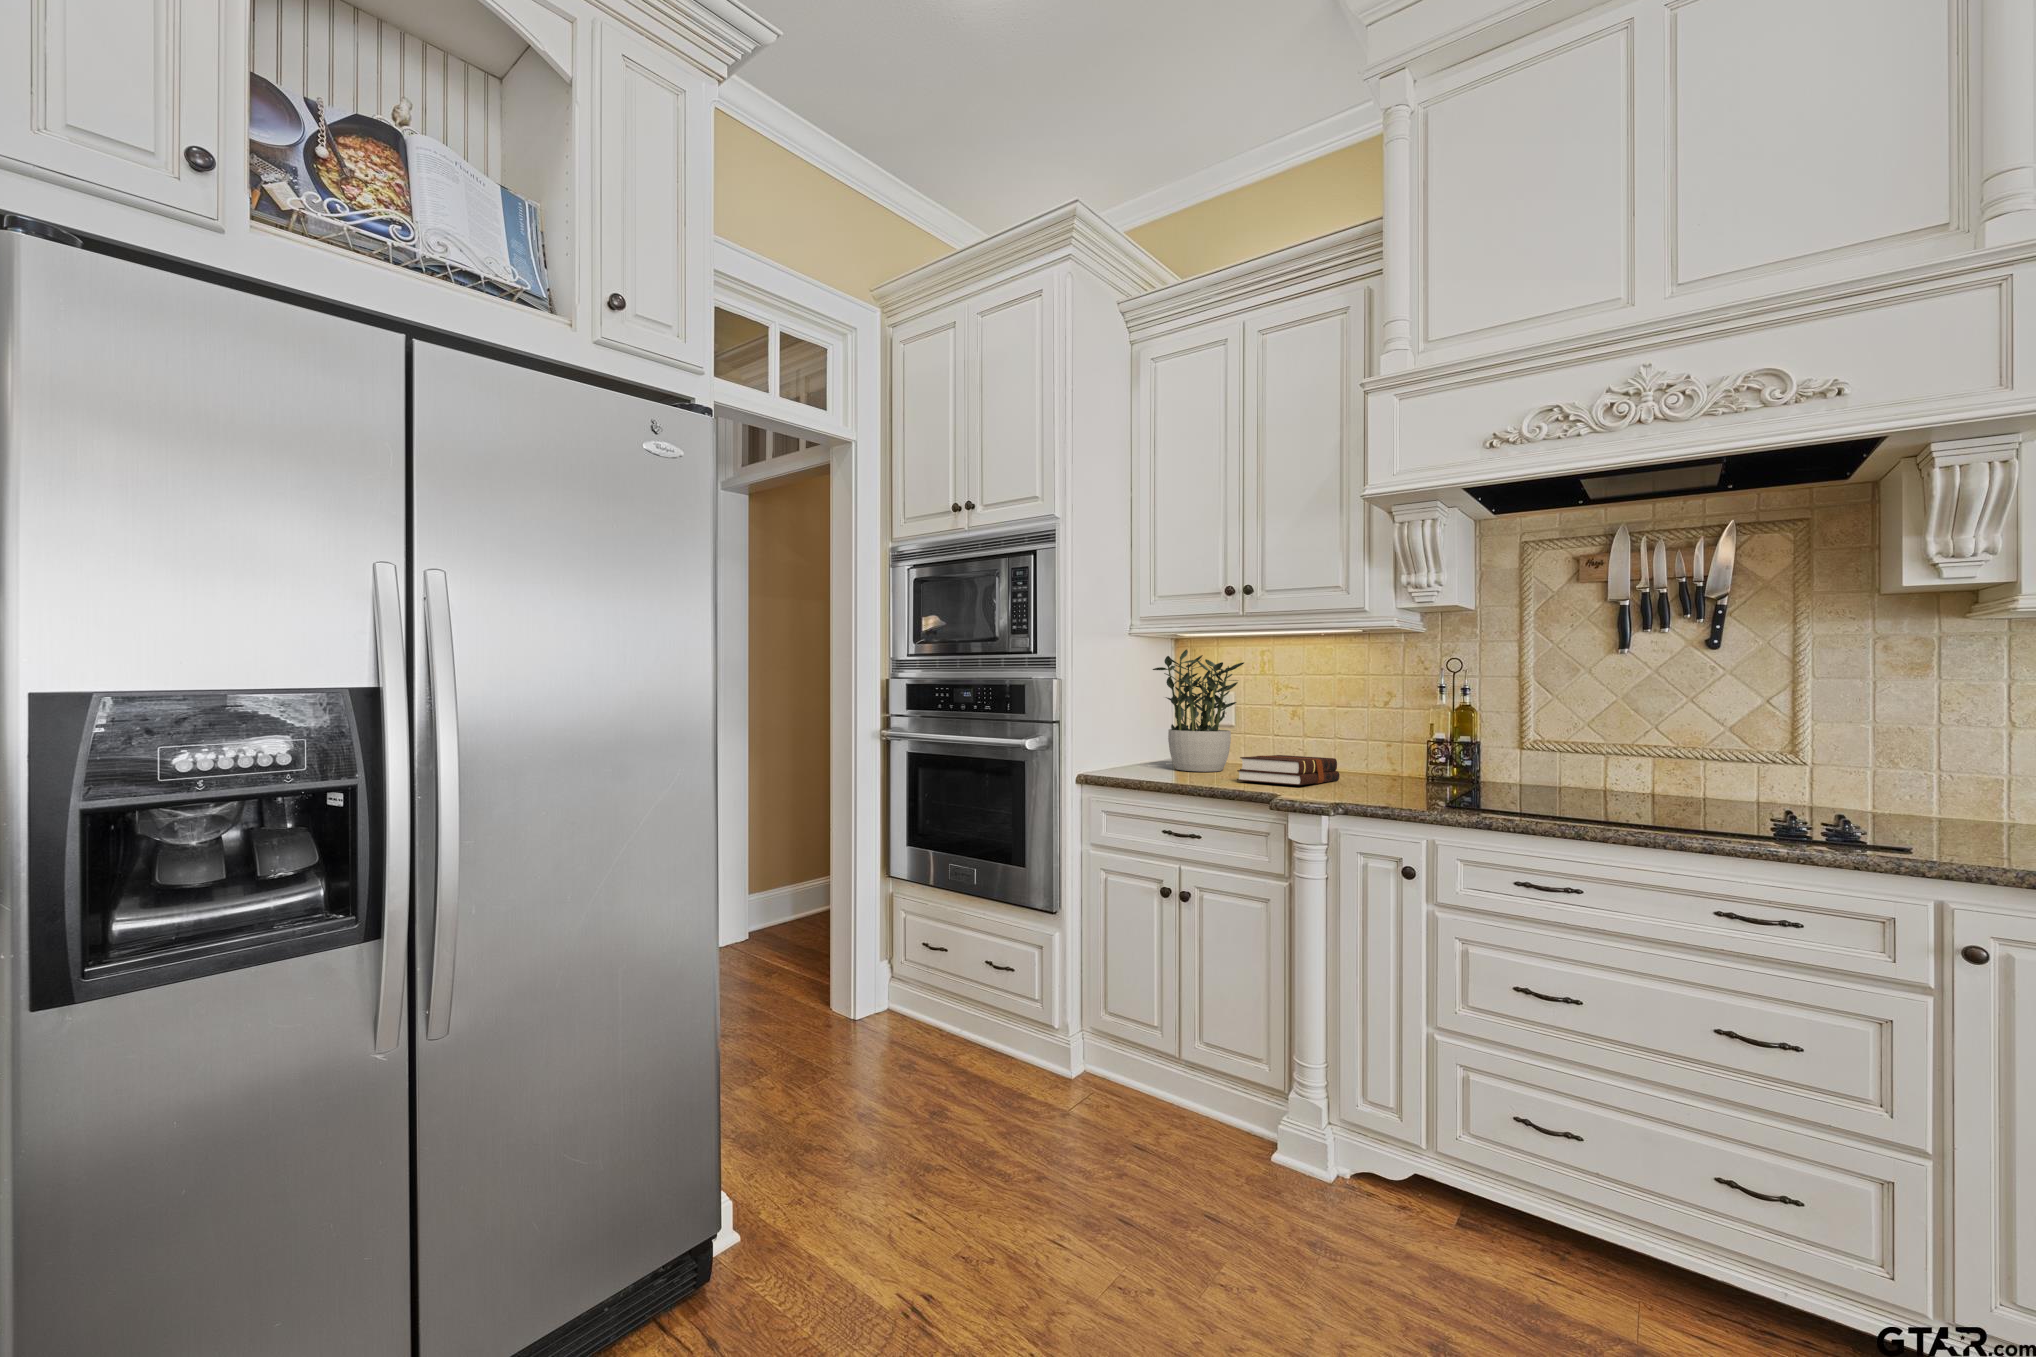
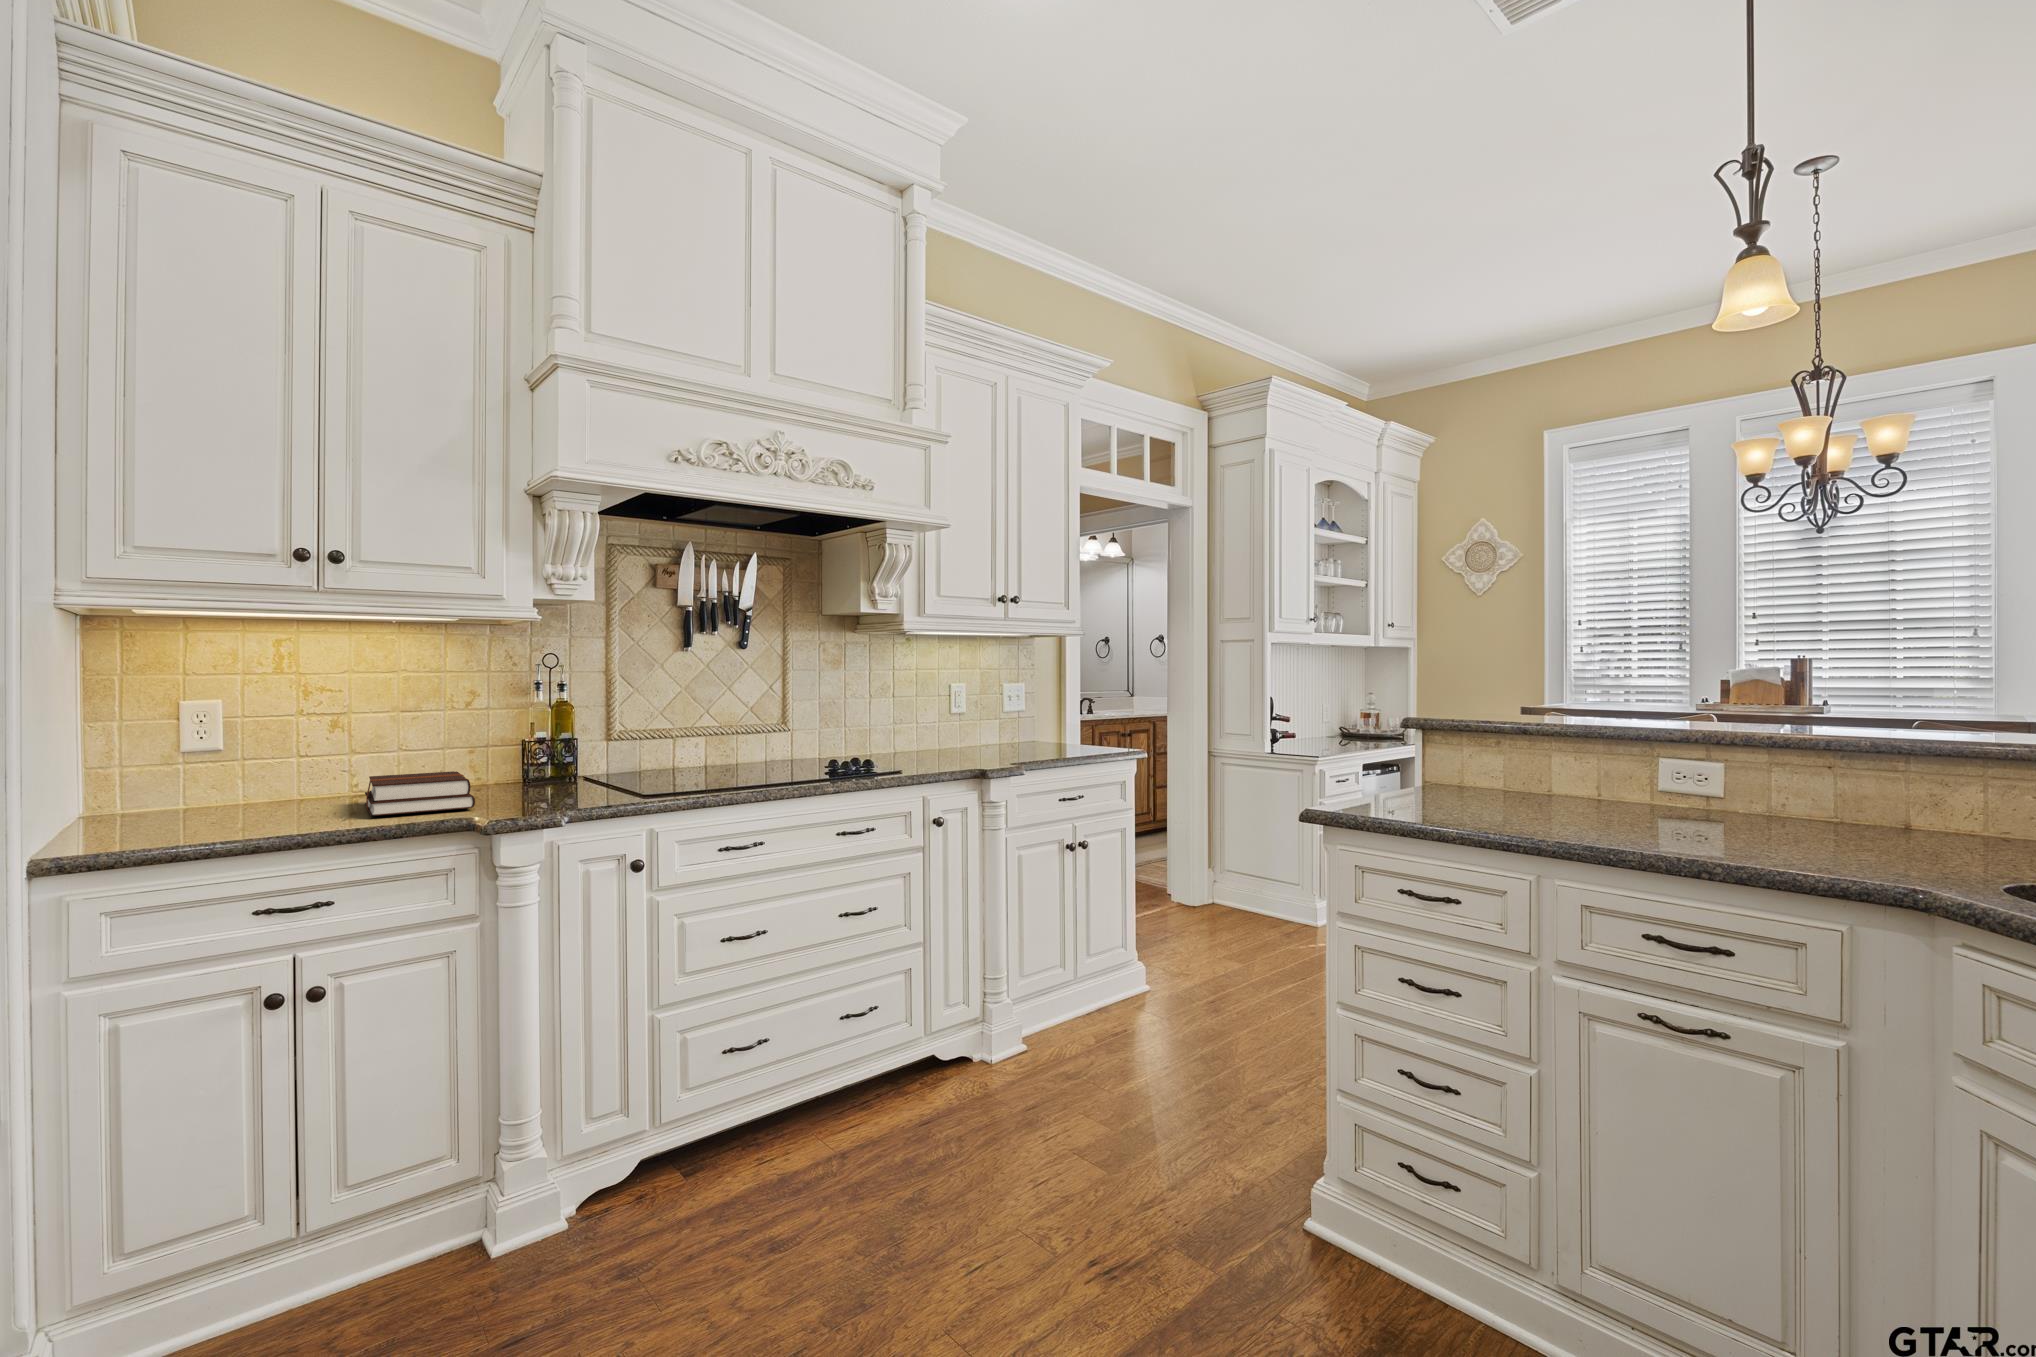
potted plant: present [1153,649,1244,772] -> none [113,633,279,820]

